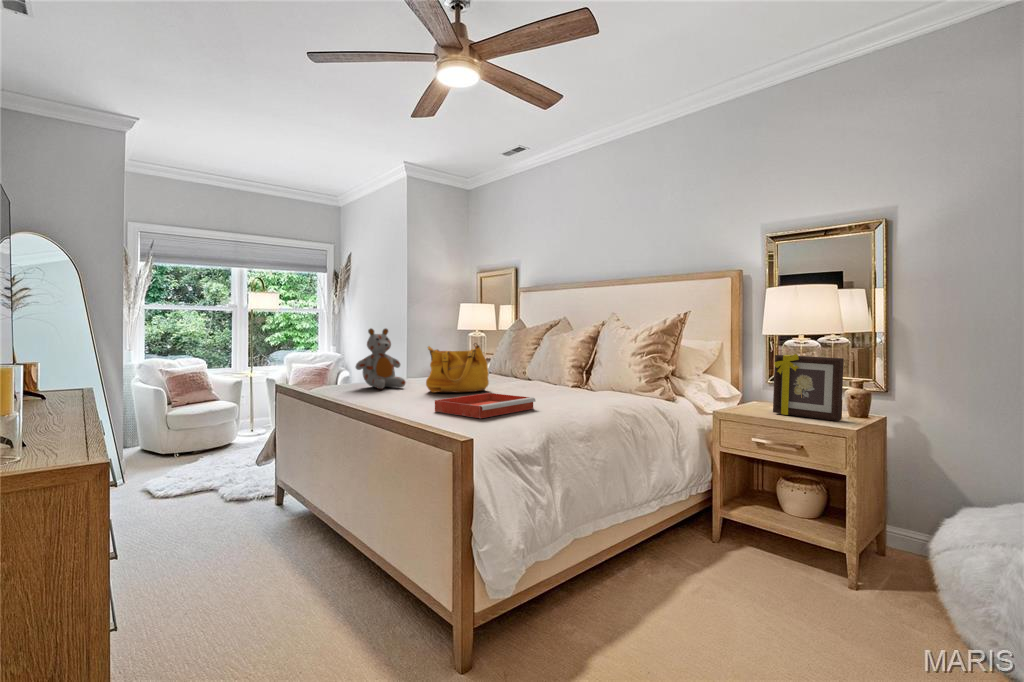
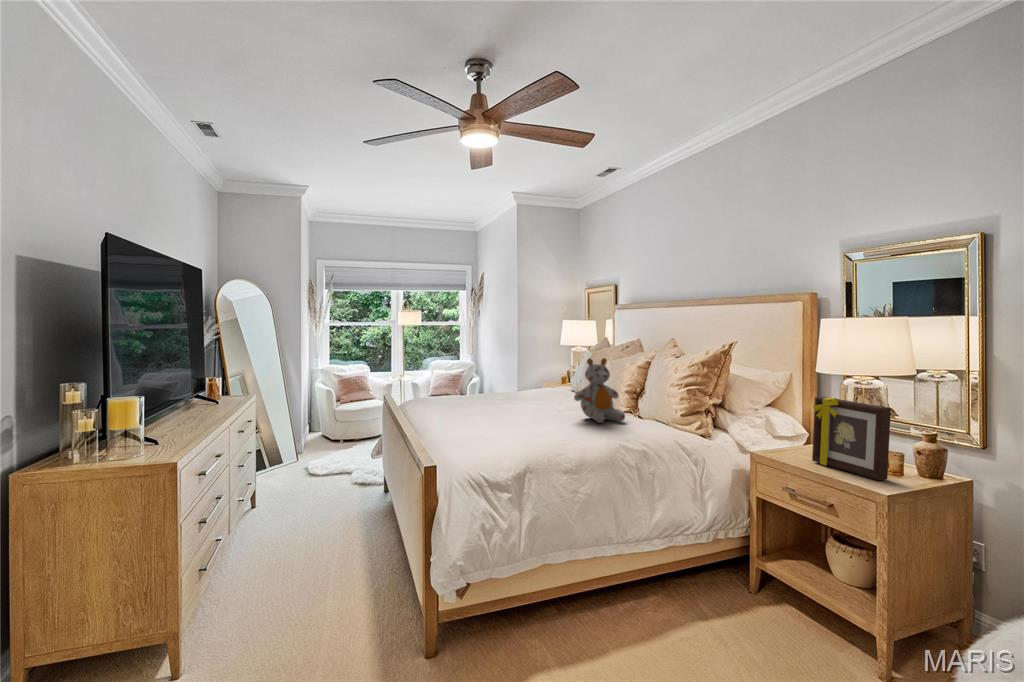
stuffed bear: present [356,328,405,389] -> present [574,358,625,423]
handbag: present [426,343,489,392] -> none [480,368,537,413]
tray: present [435,393,535,418] -> none [454,418,542,445]

